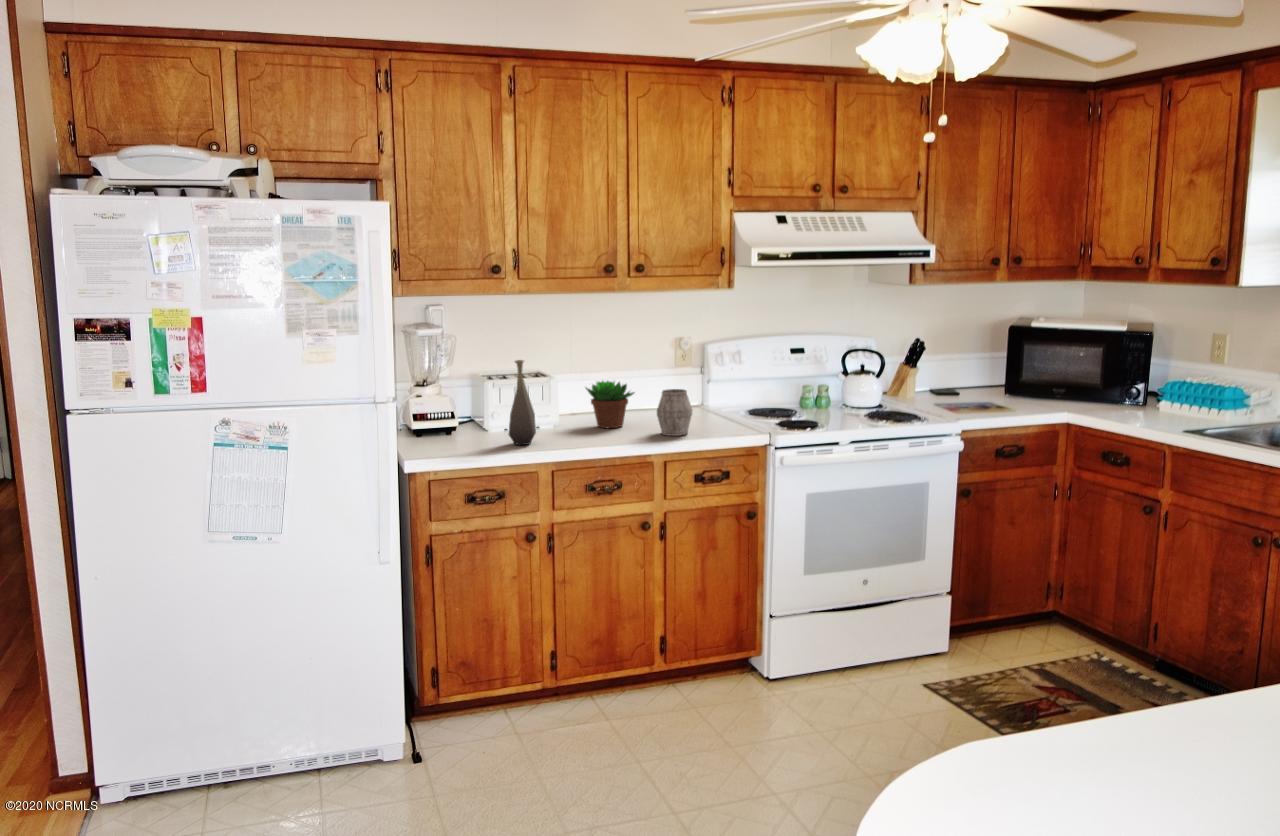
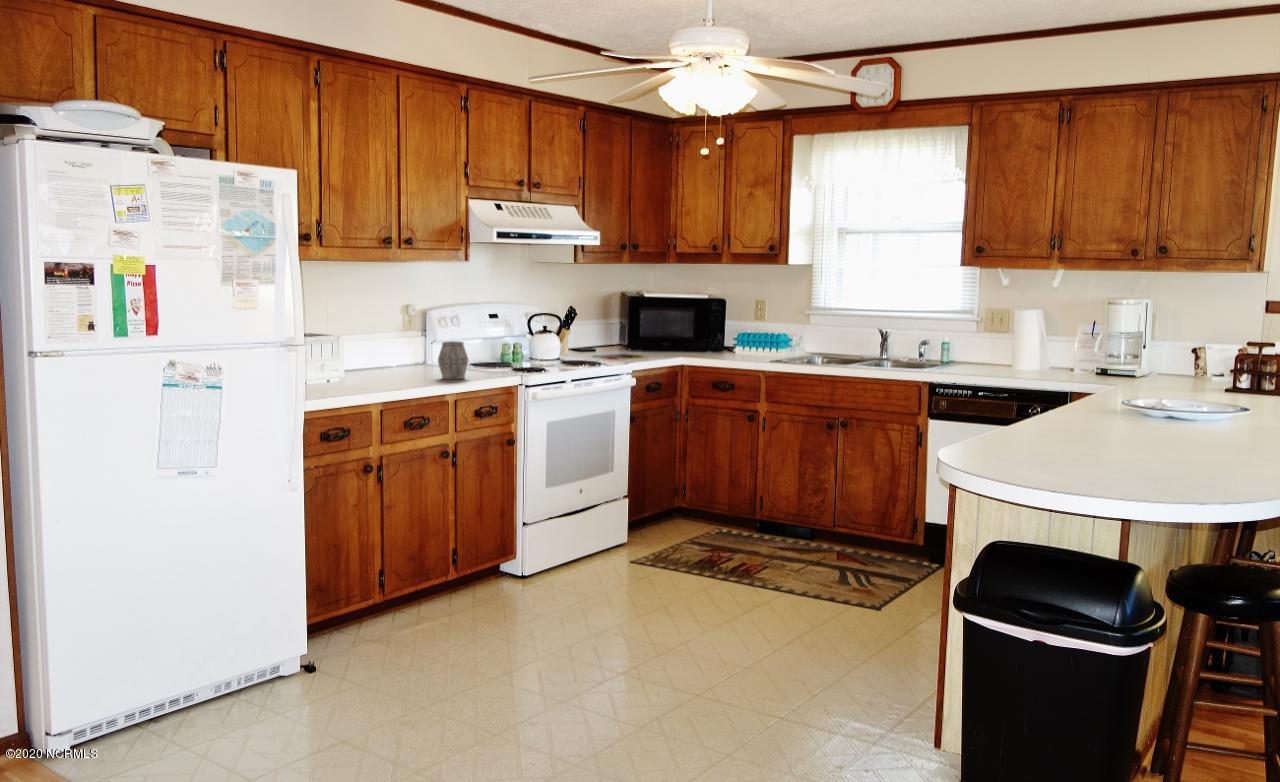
bottle: present [508,360,536,445] -> none [333,315,358,390]
succulent plant: present [586,381,634,428] -> none [363,336,406,378]

